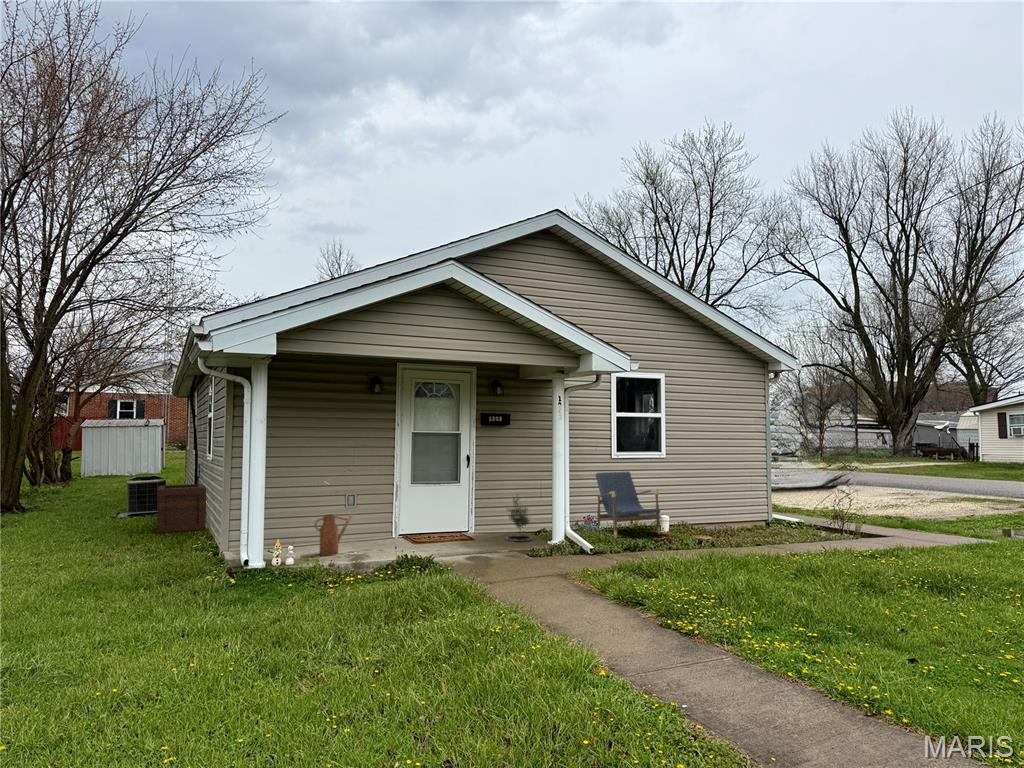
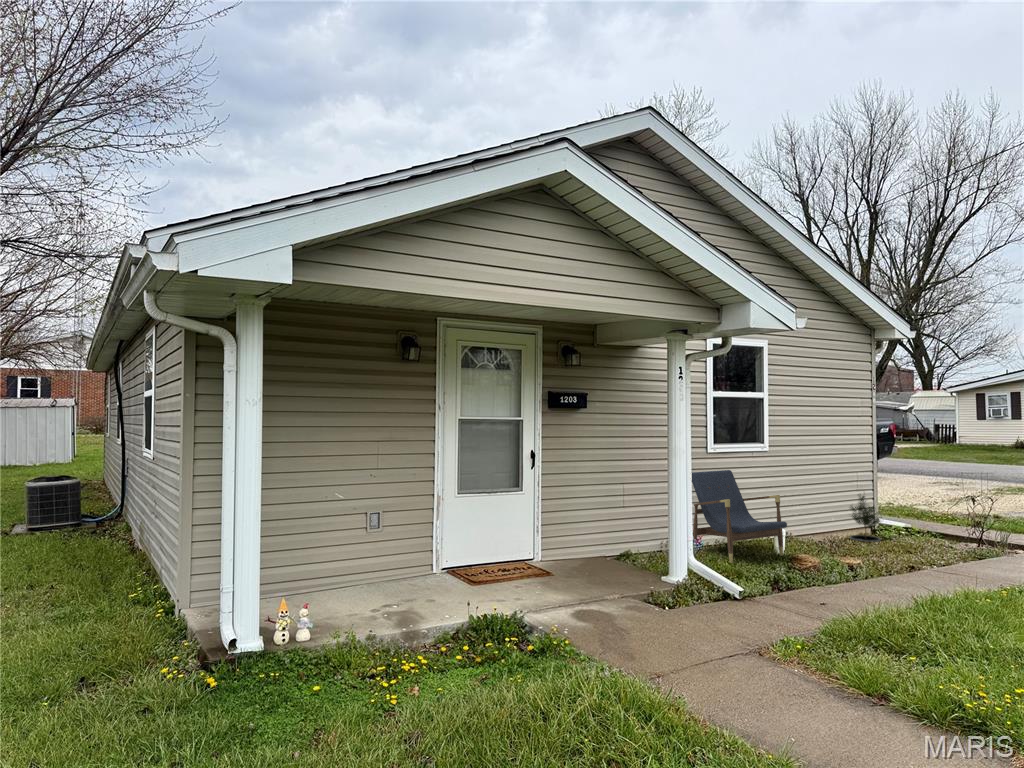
wooden crate: present [157,484,206,533] -> none [70,490,144,566]
potted tree: present [507,498,532,541] -> present [850,494,882,542]
watering can: present [315,513,353,556] -> none [324,540,381,608]

